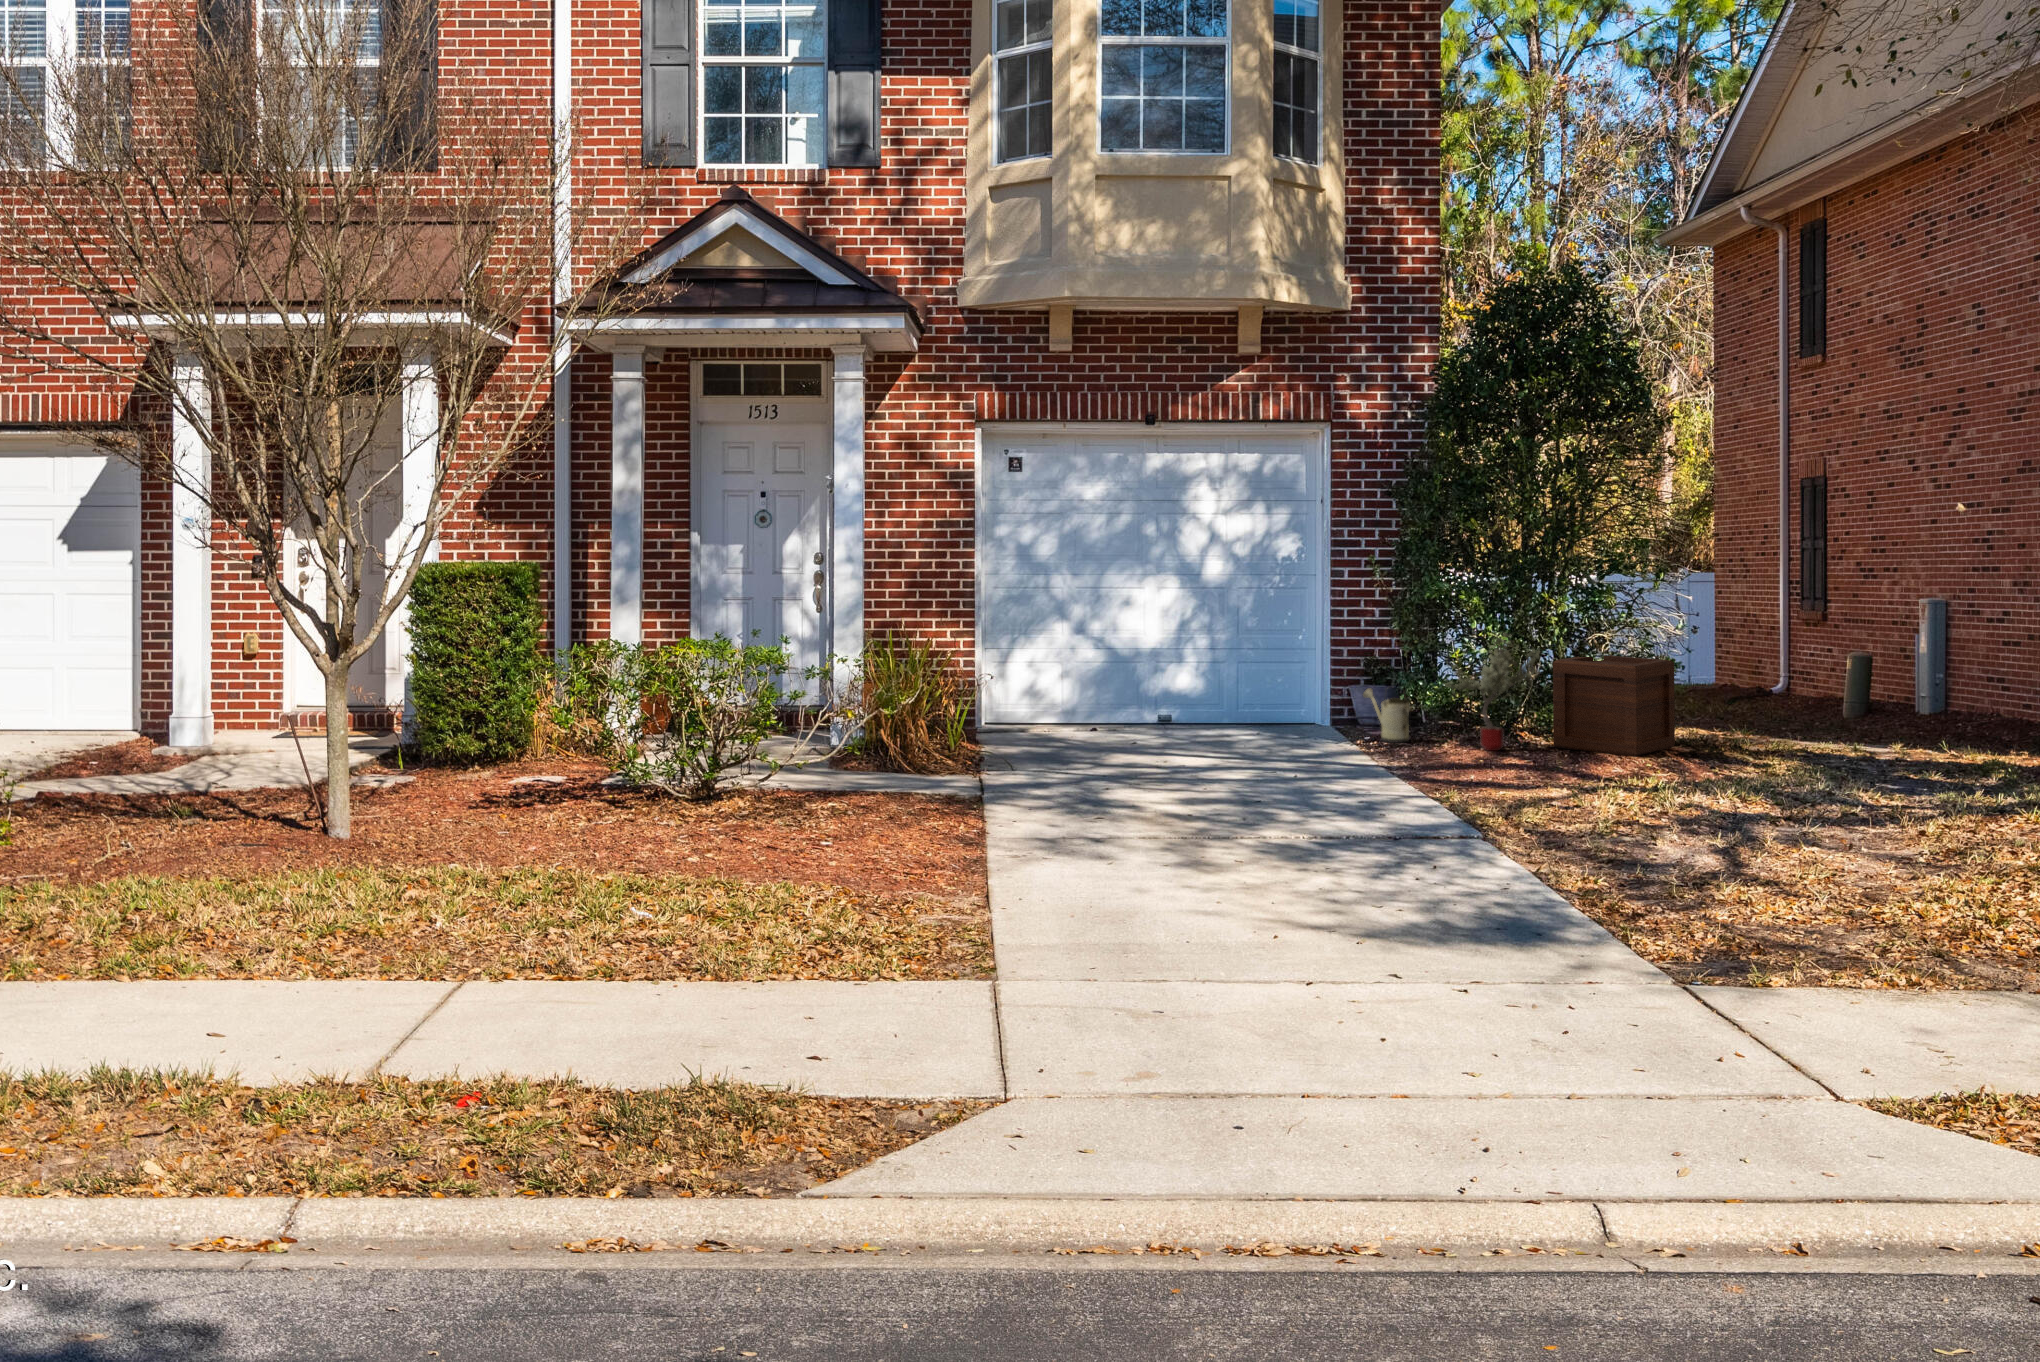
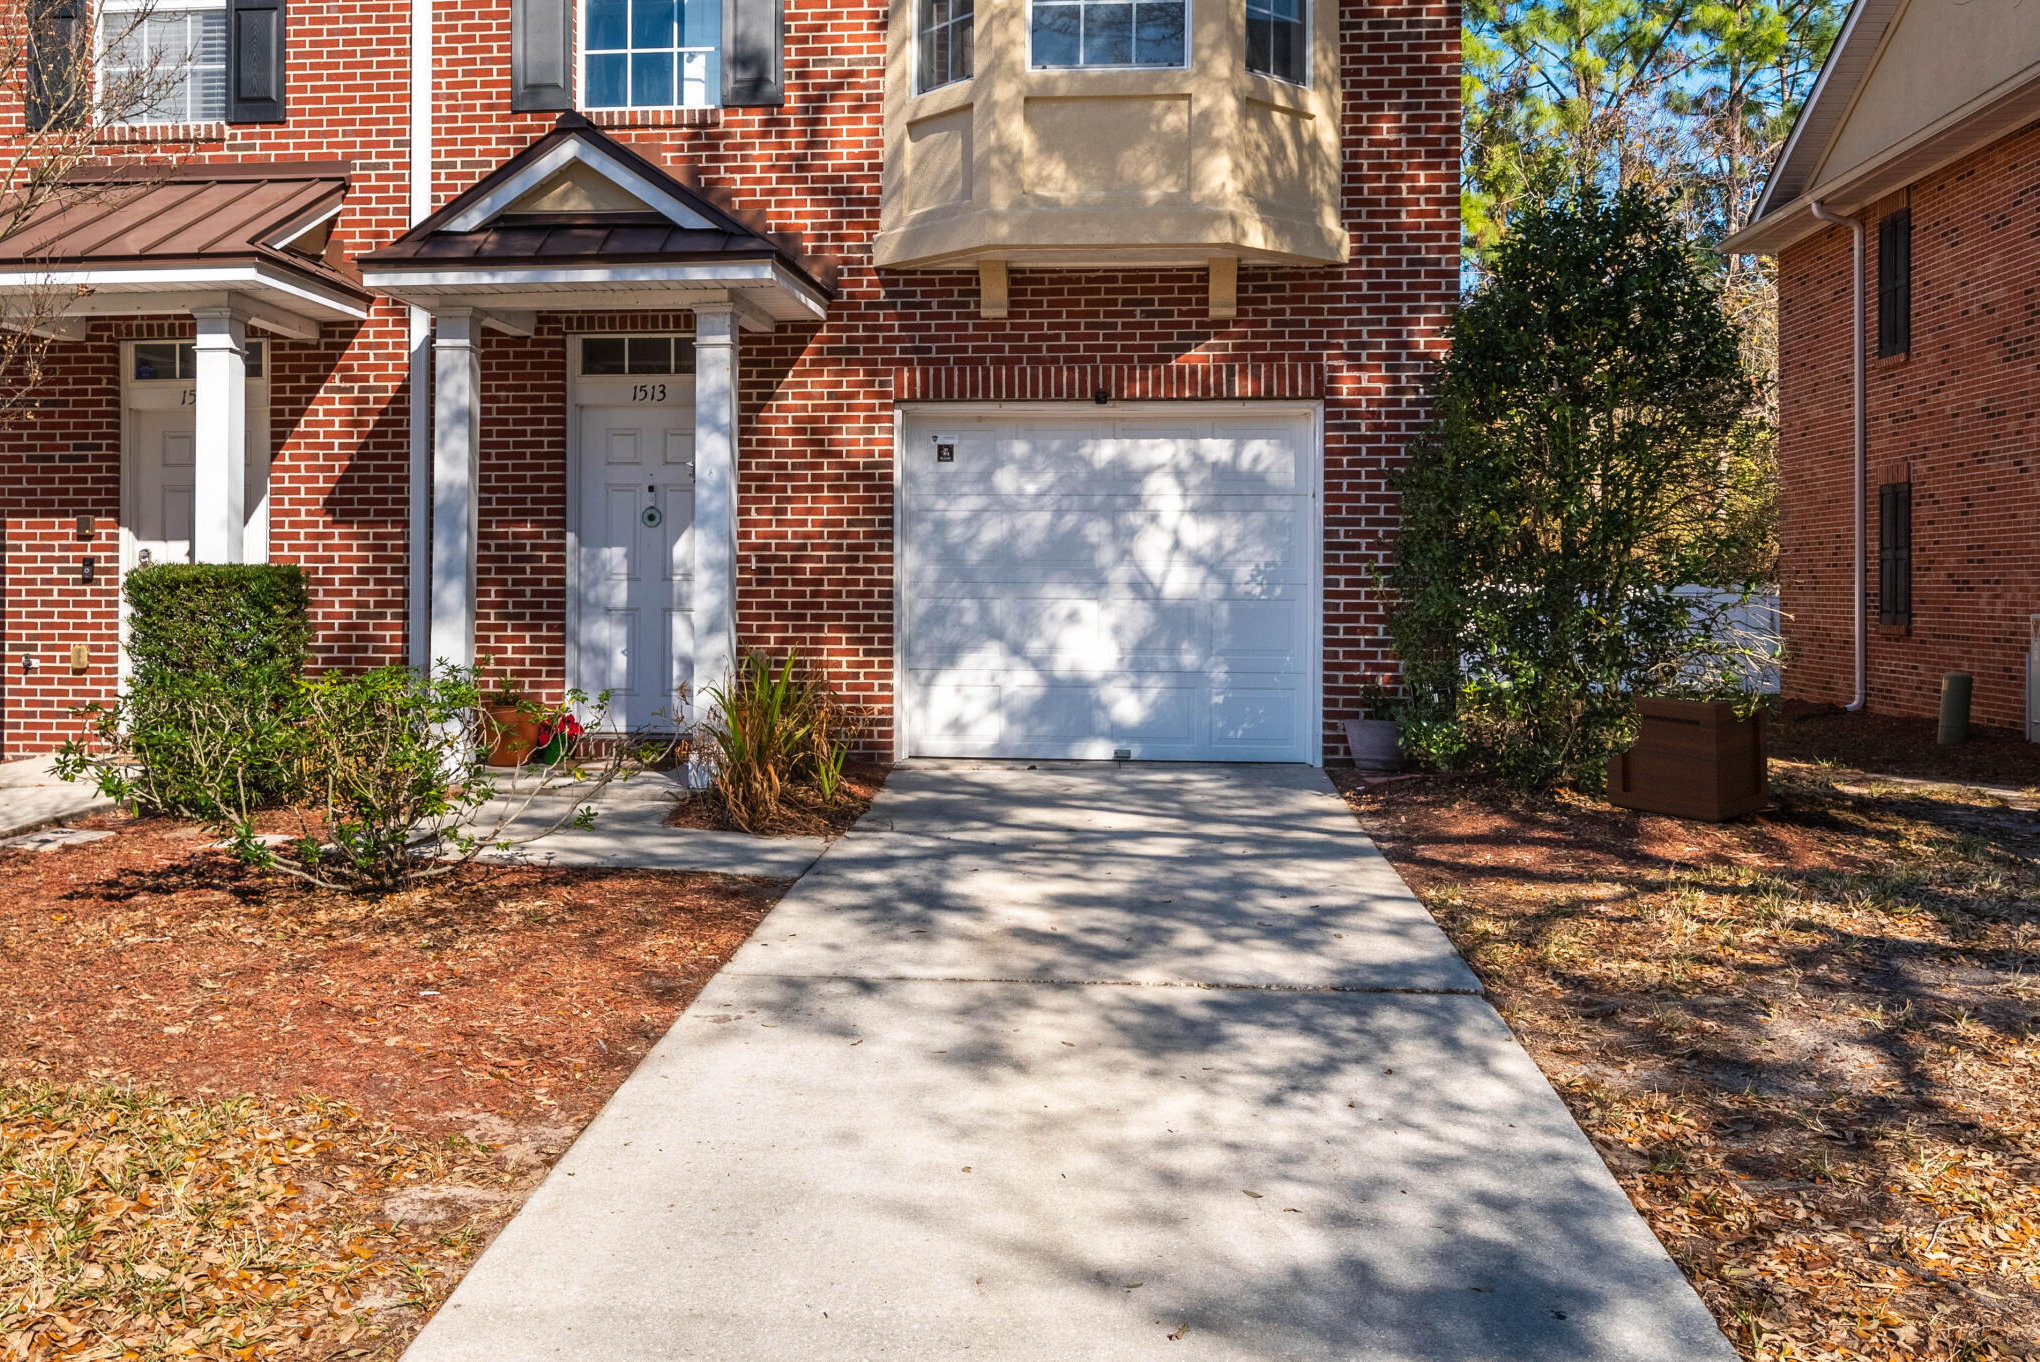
potted tree: present [1445,633,1539,751] -> none [1461,657,1589,810]
watering can: present [1363,688,1409,743] -> none [1365,723,1422,794]

